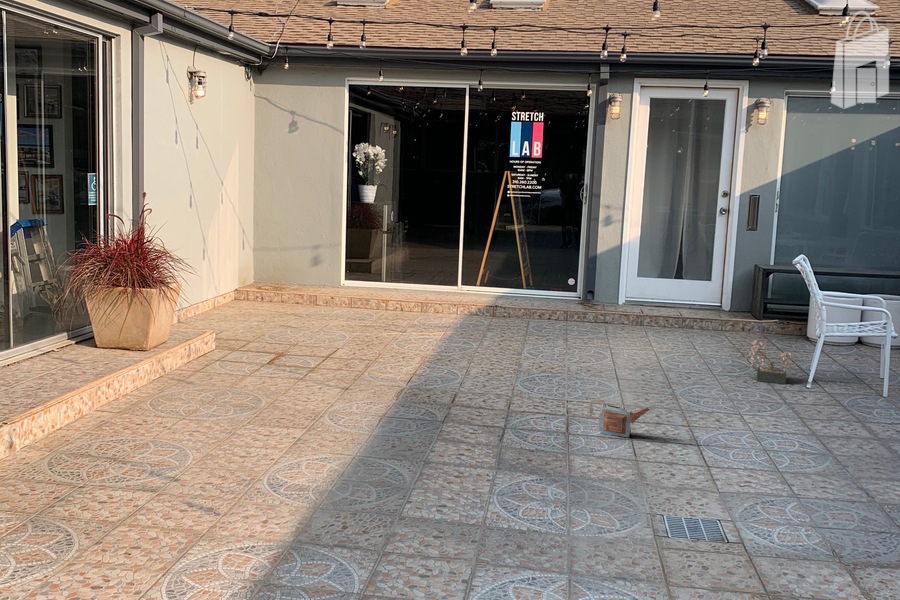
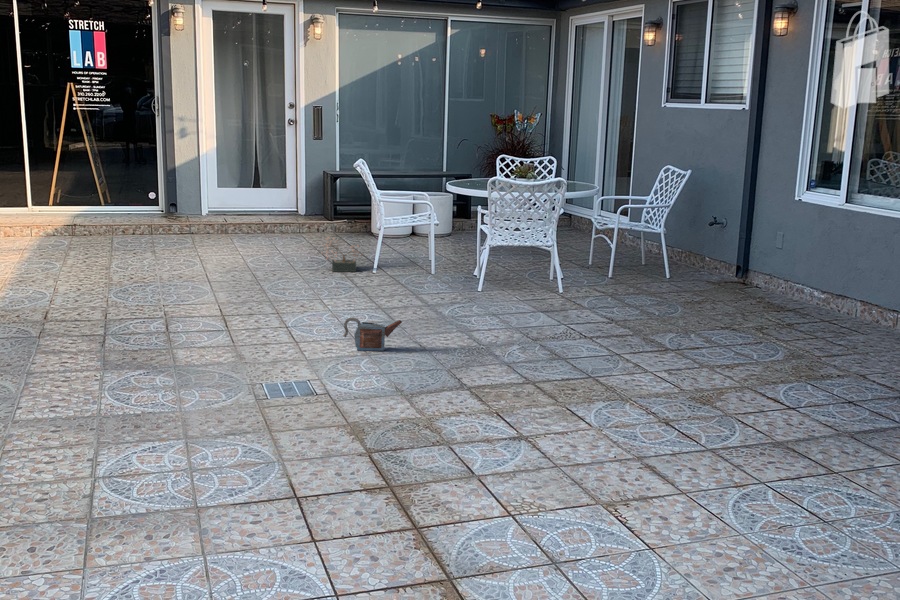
watering can: present [588,399,649,437] -> present [343,318,402,351]

